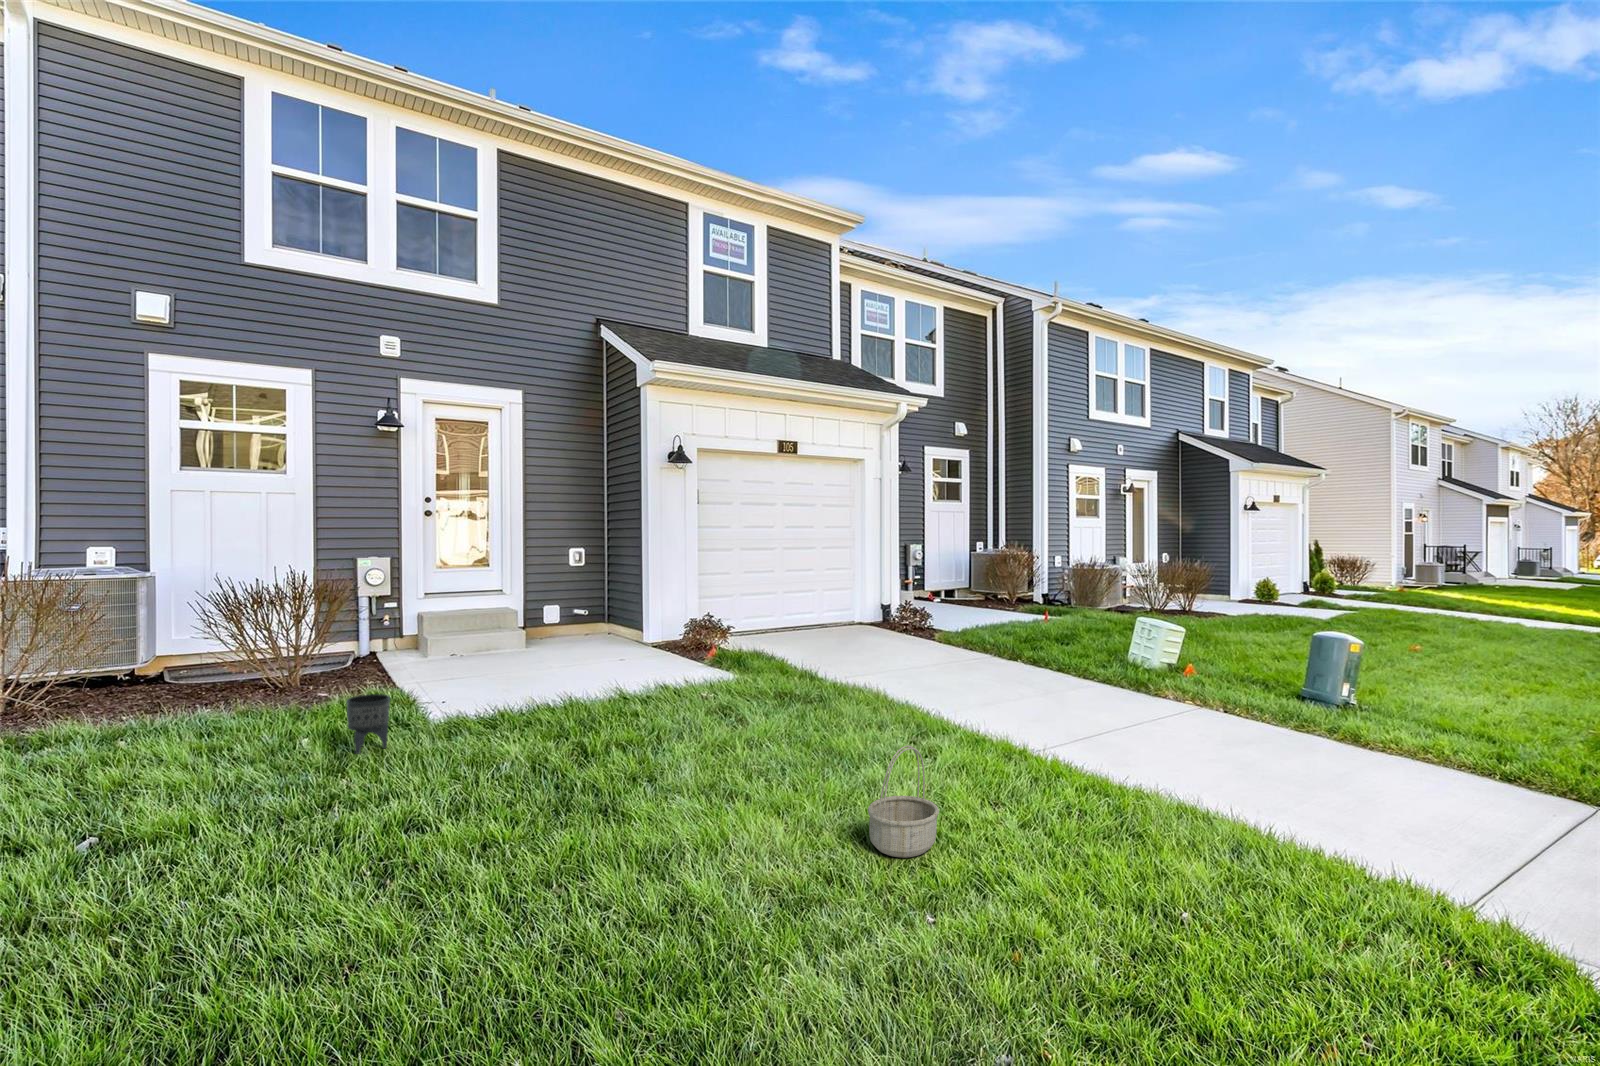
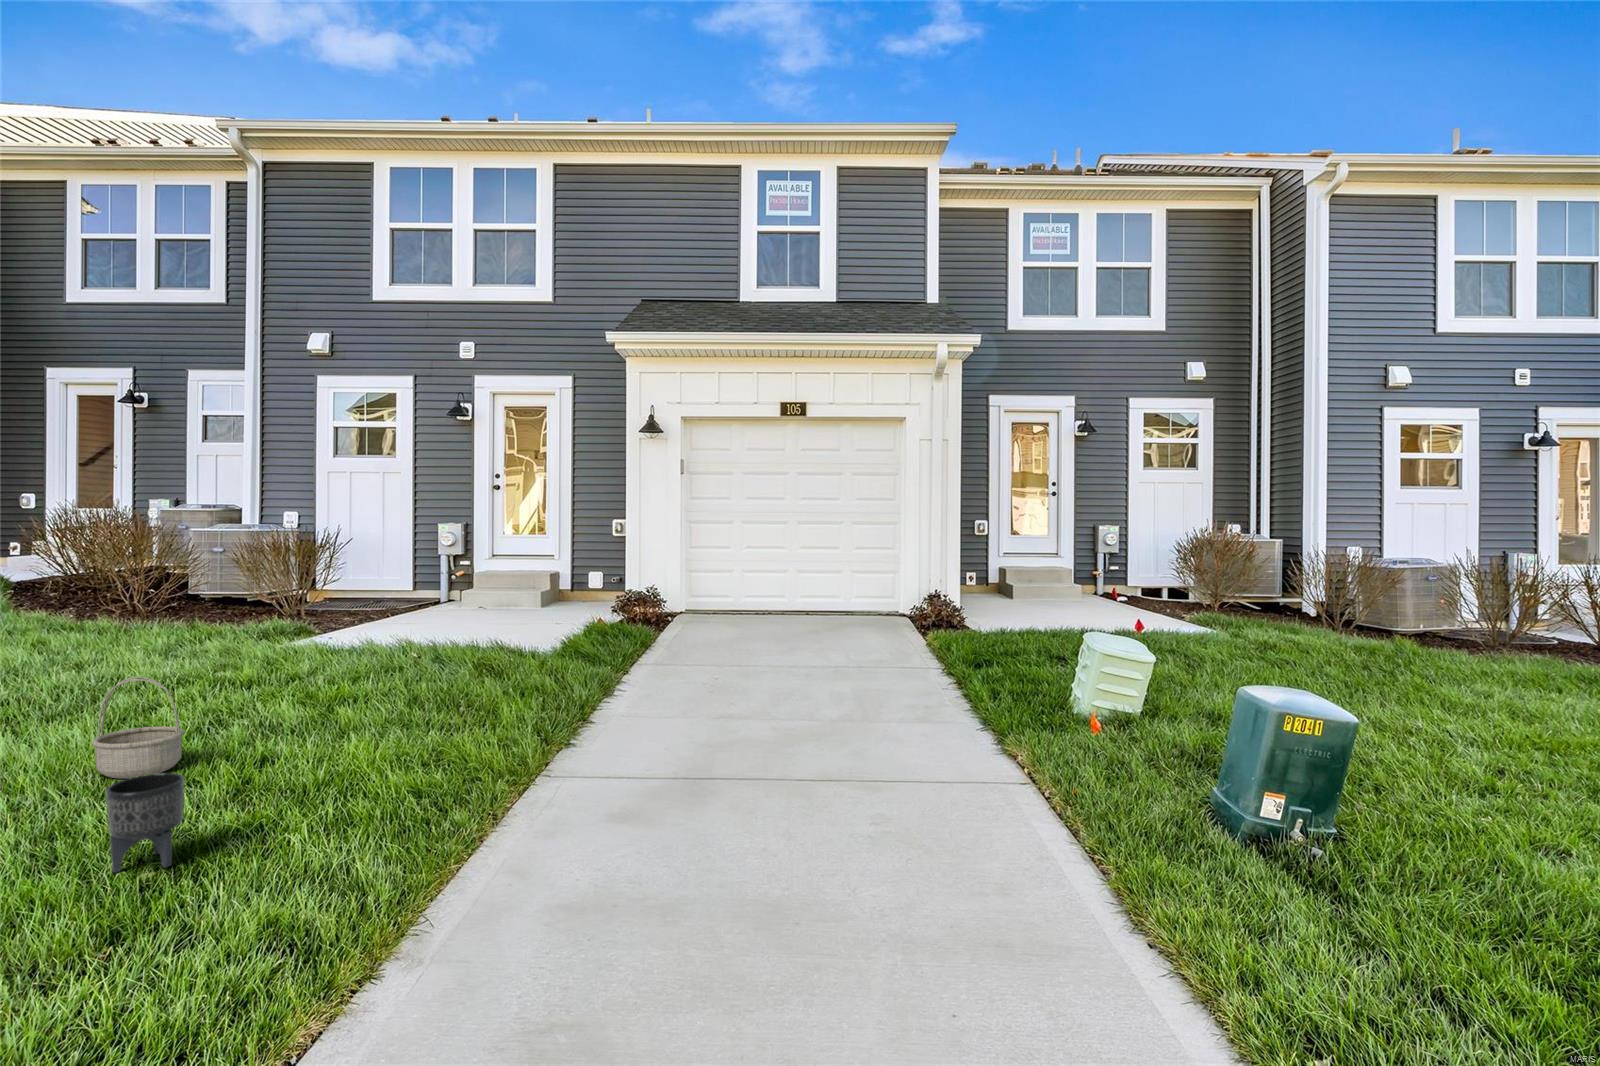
planter: present [347,694,390,754] -> present [106,773,184,873]

